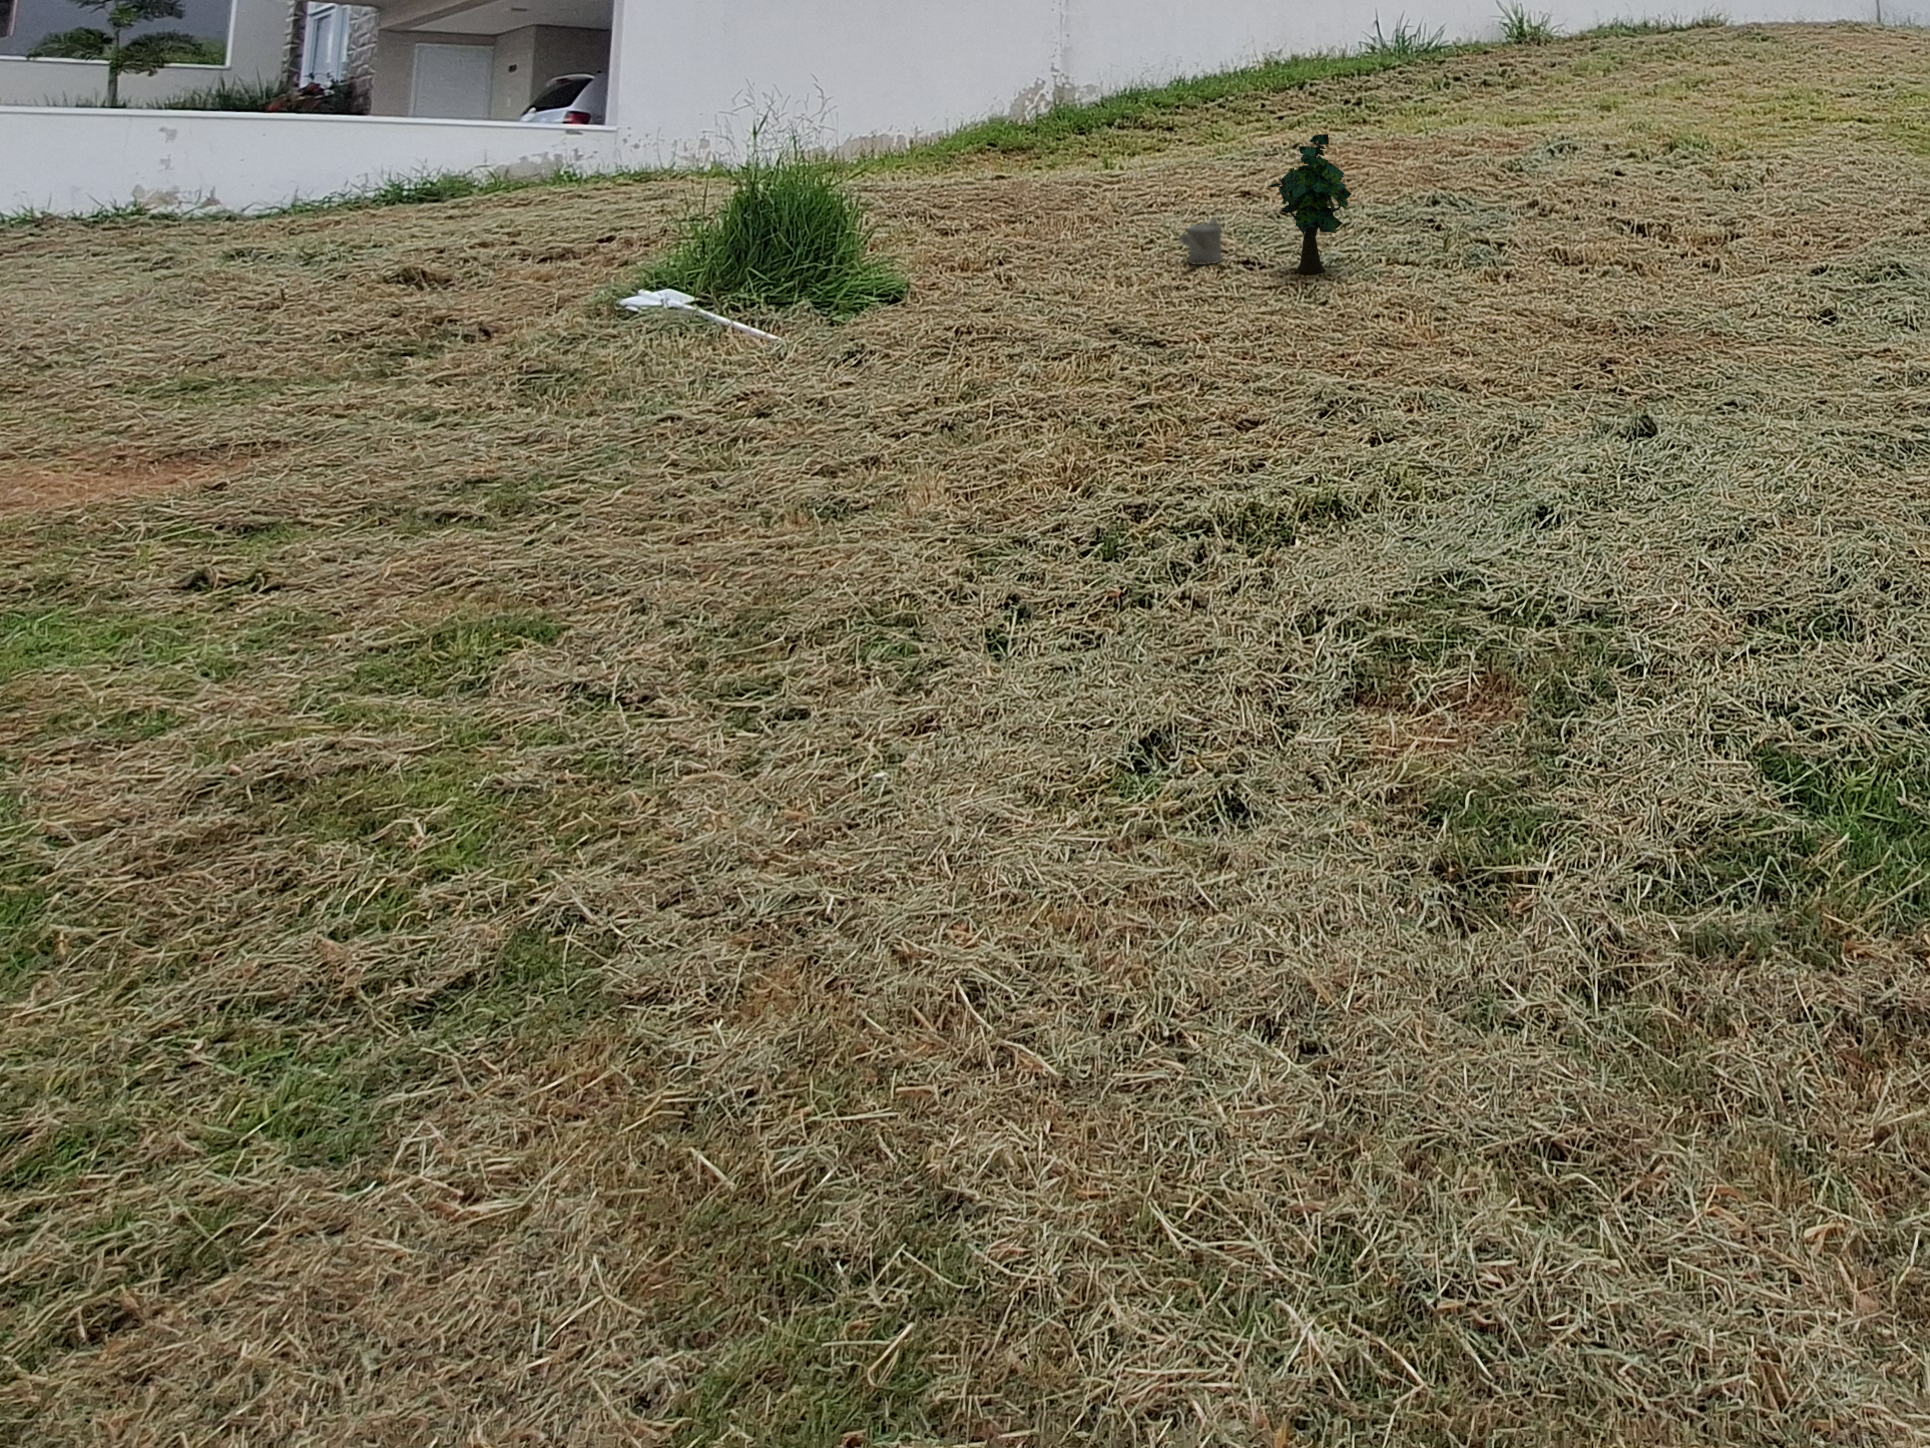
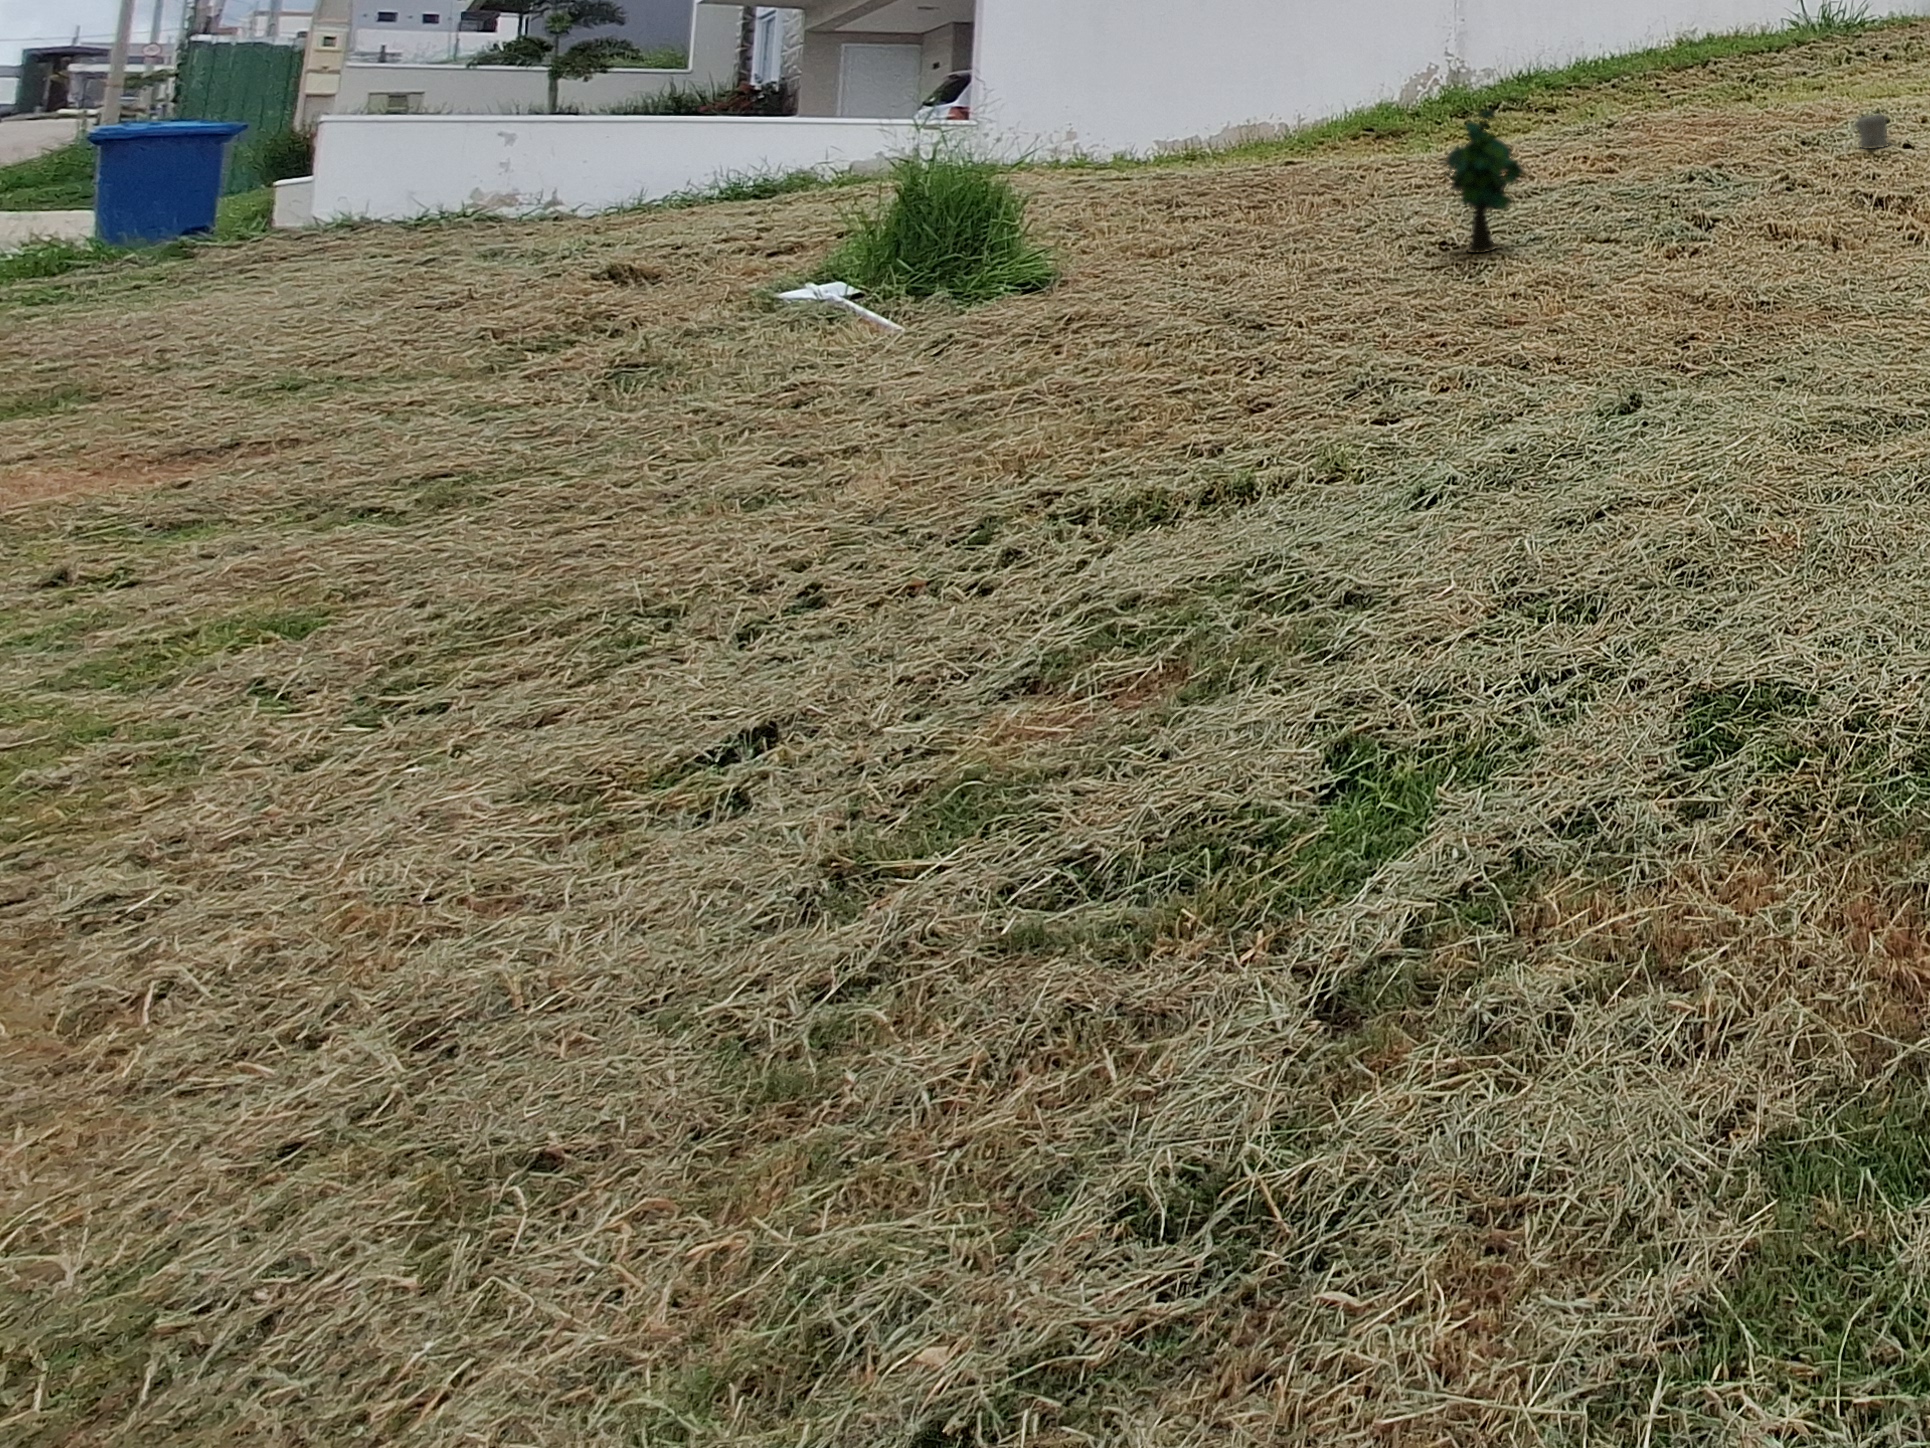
watering can: present [1180,220,1223,265] -> present [1855,113,1888,149]

